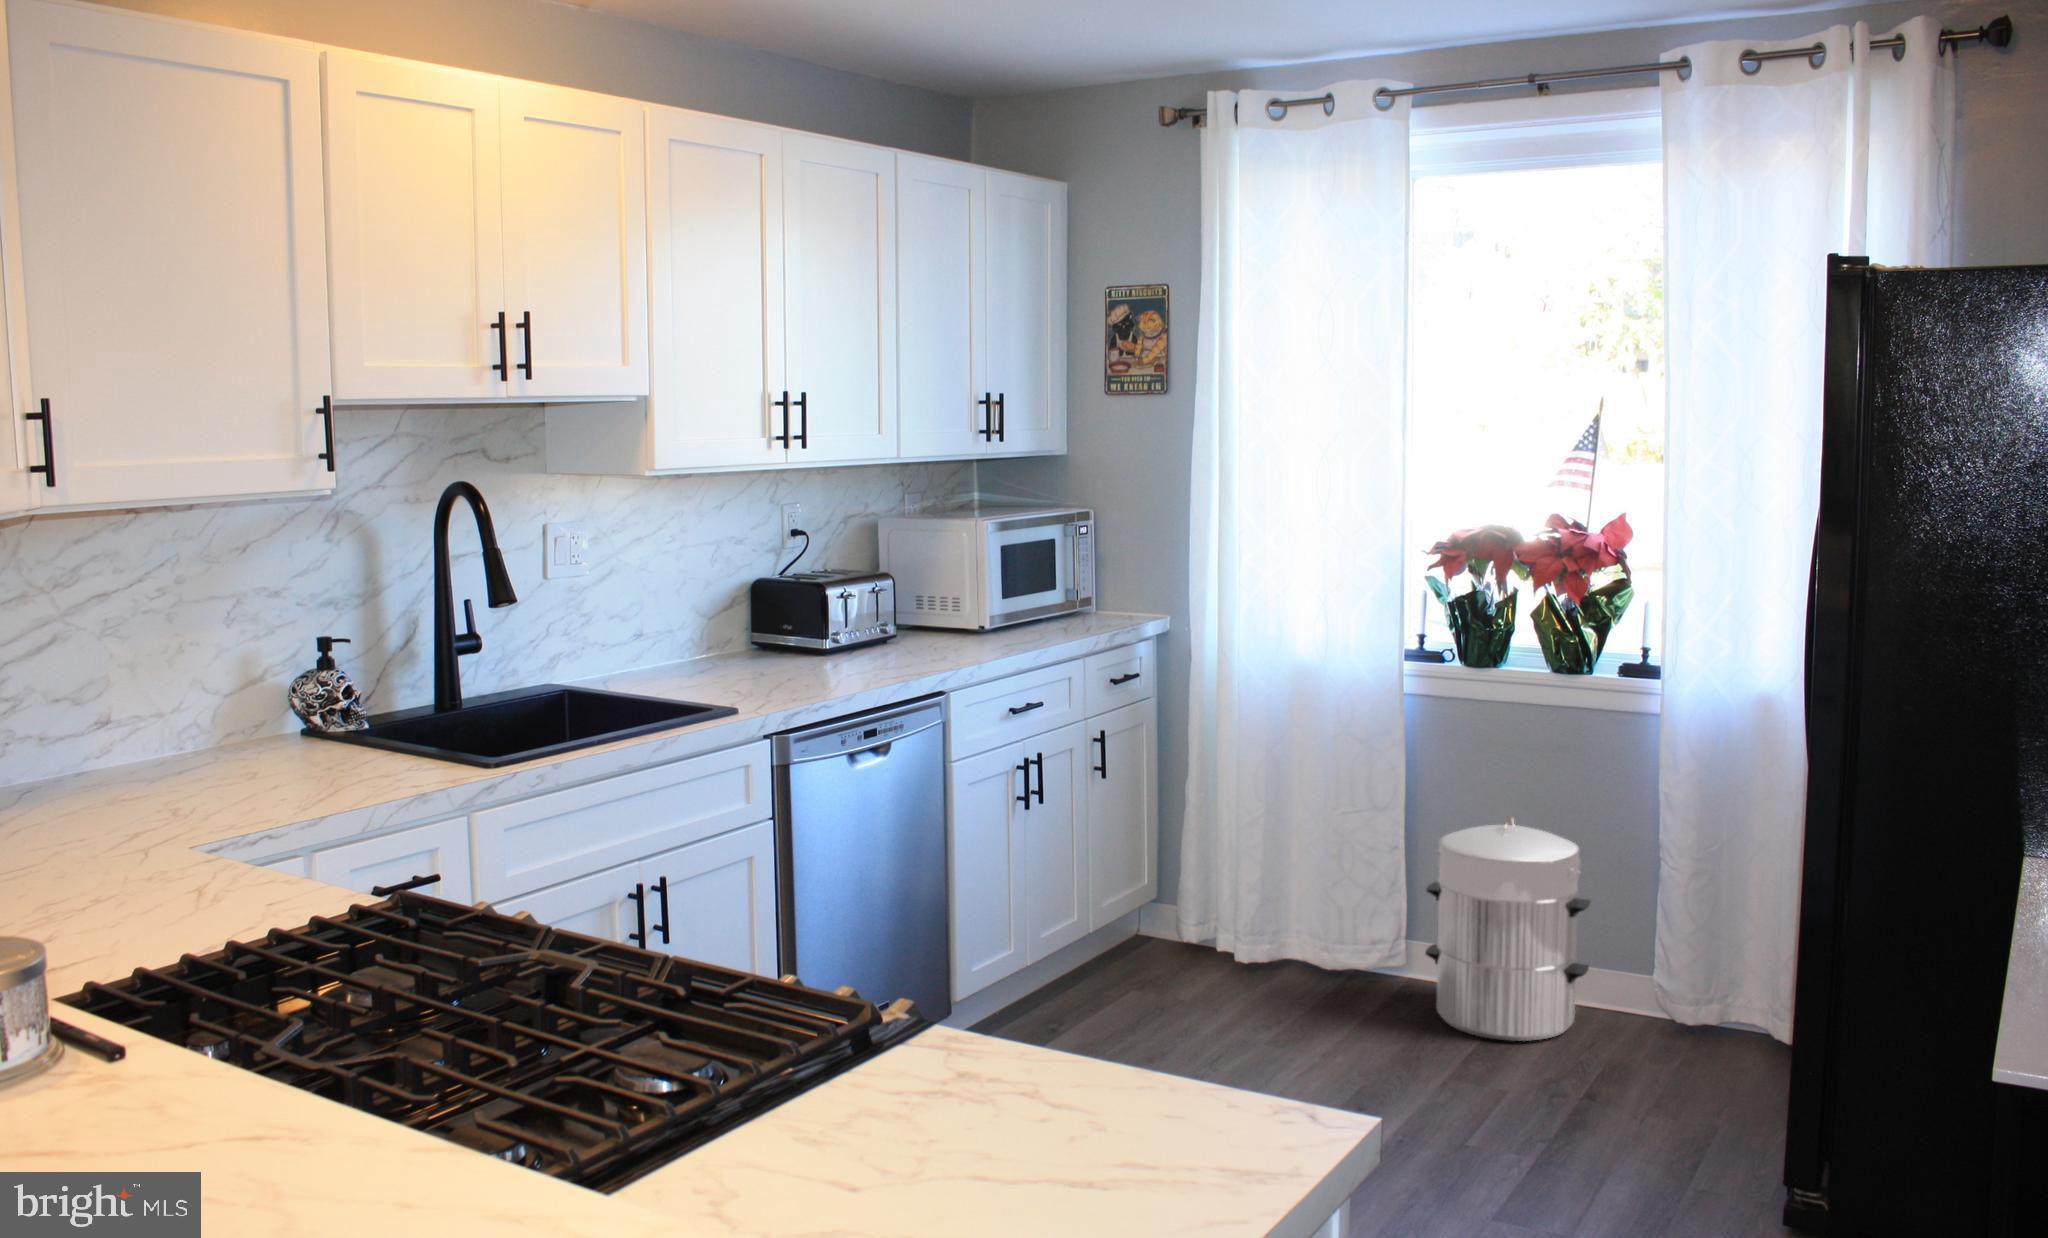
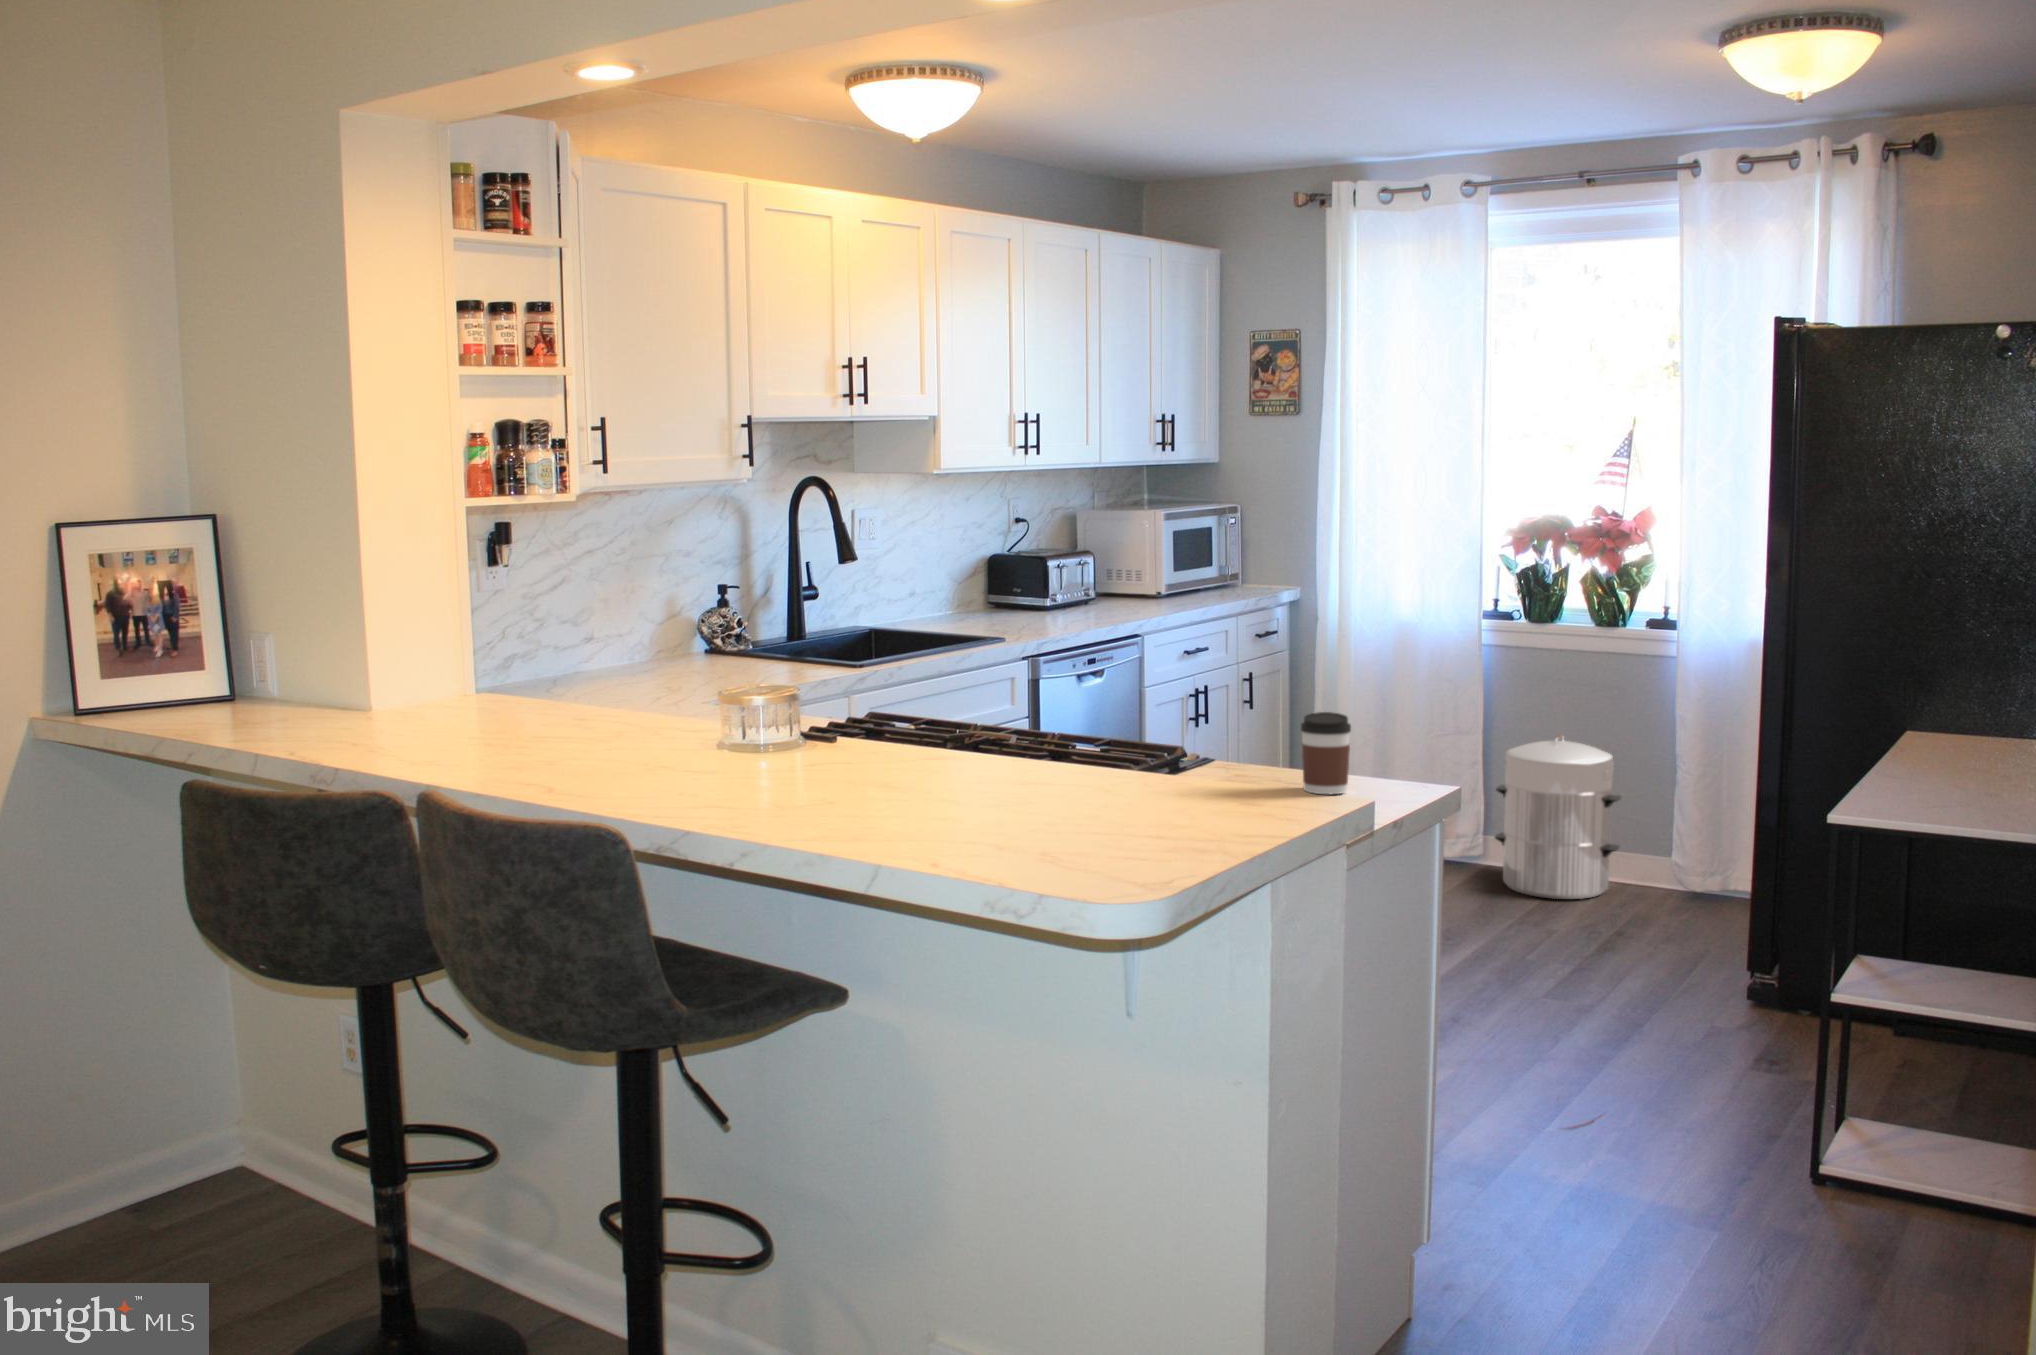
coffee cup: none [1104,984,1202,1159] -> present [1301,712,1351,794]

